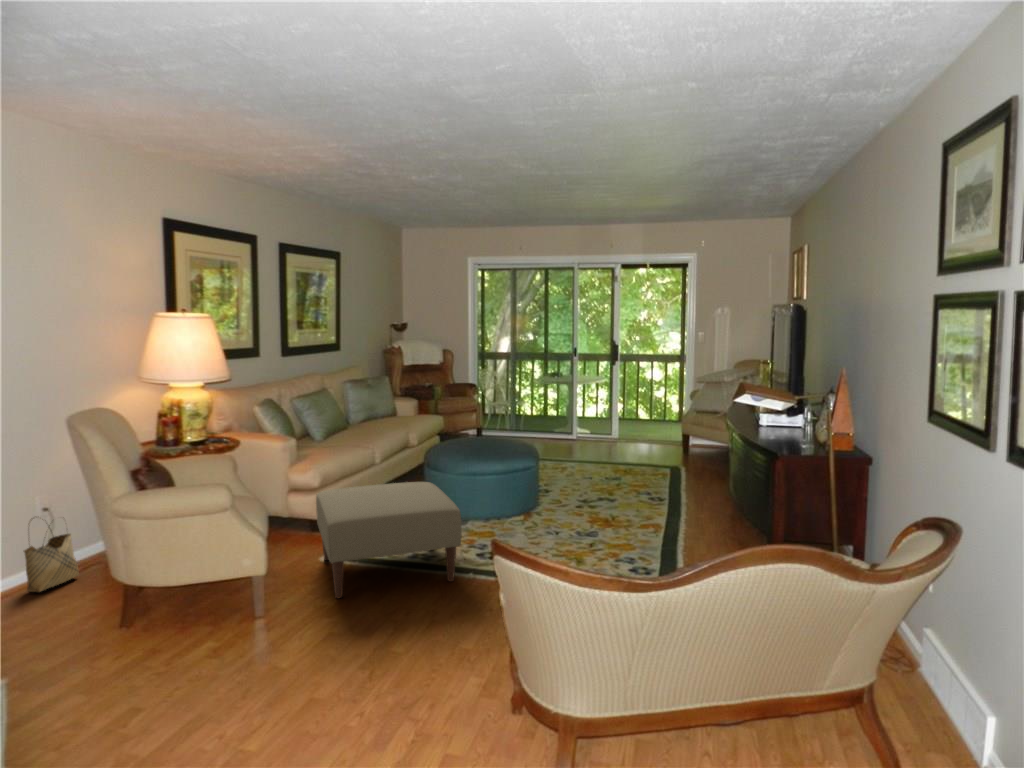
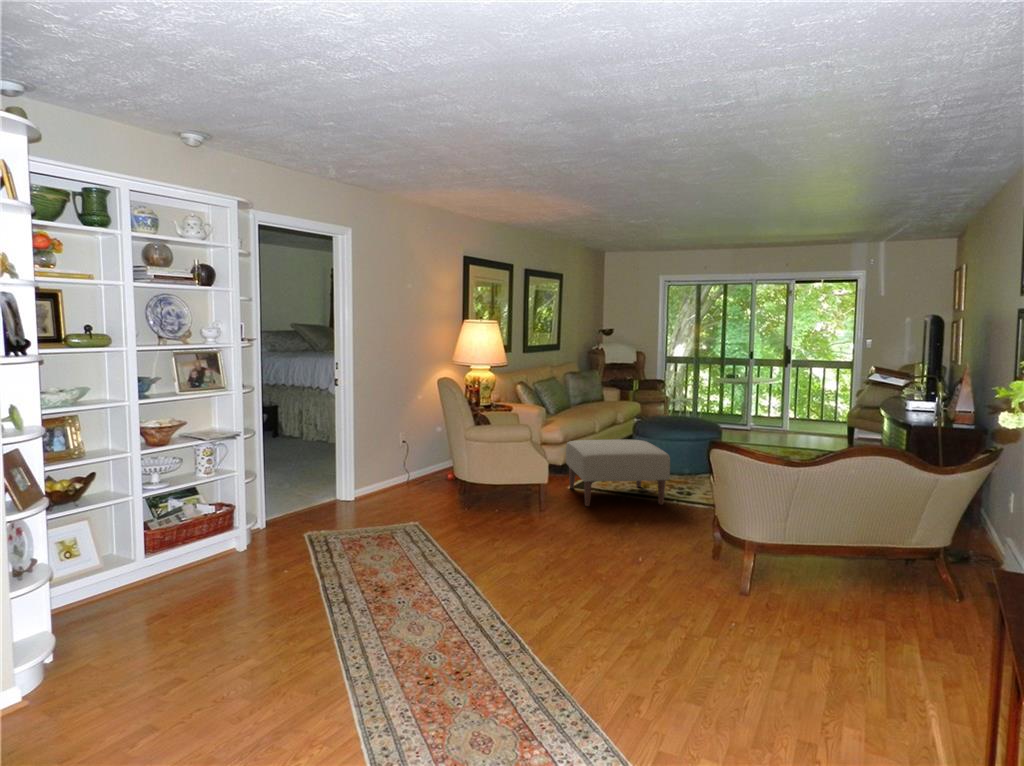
woven basket: present [24,519,79,592] -> none [395,444,420,490]

